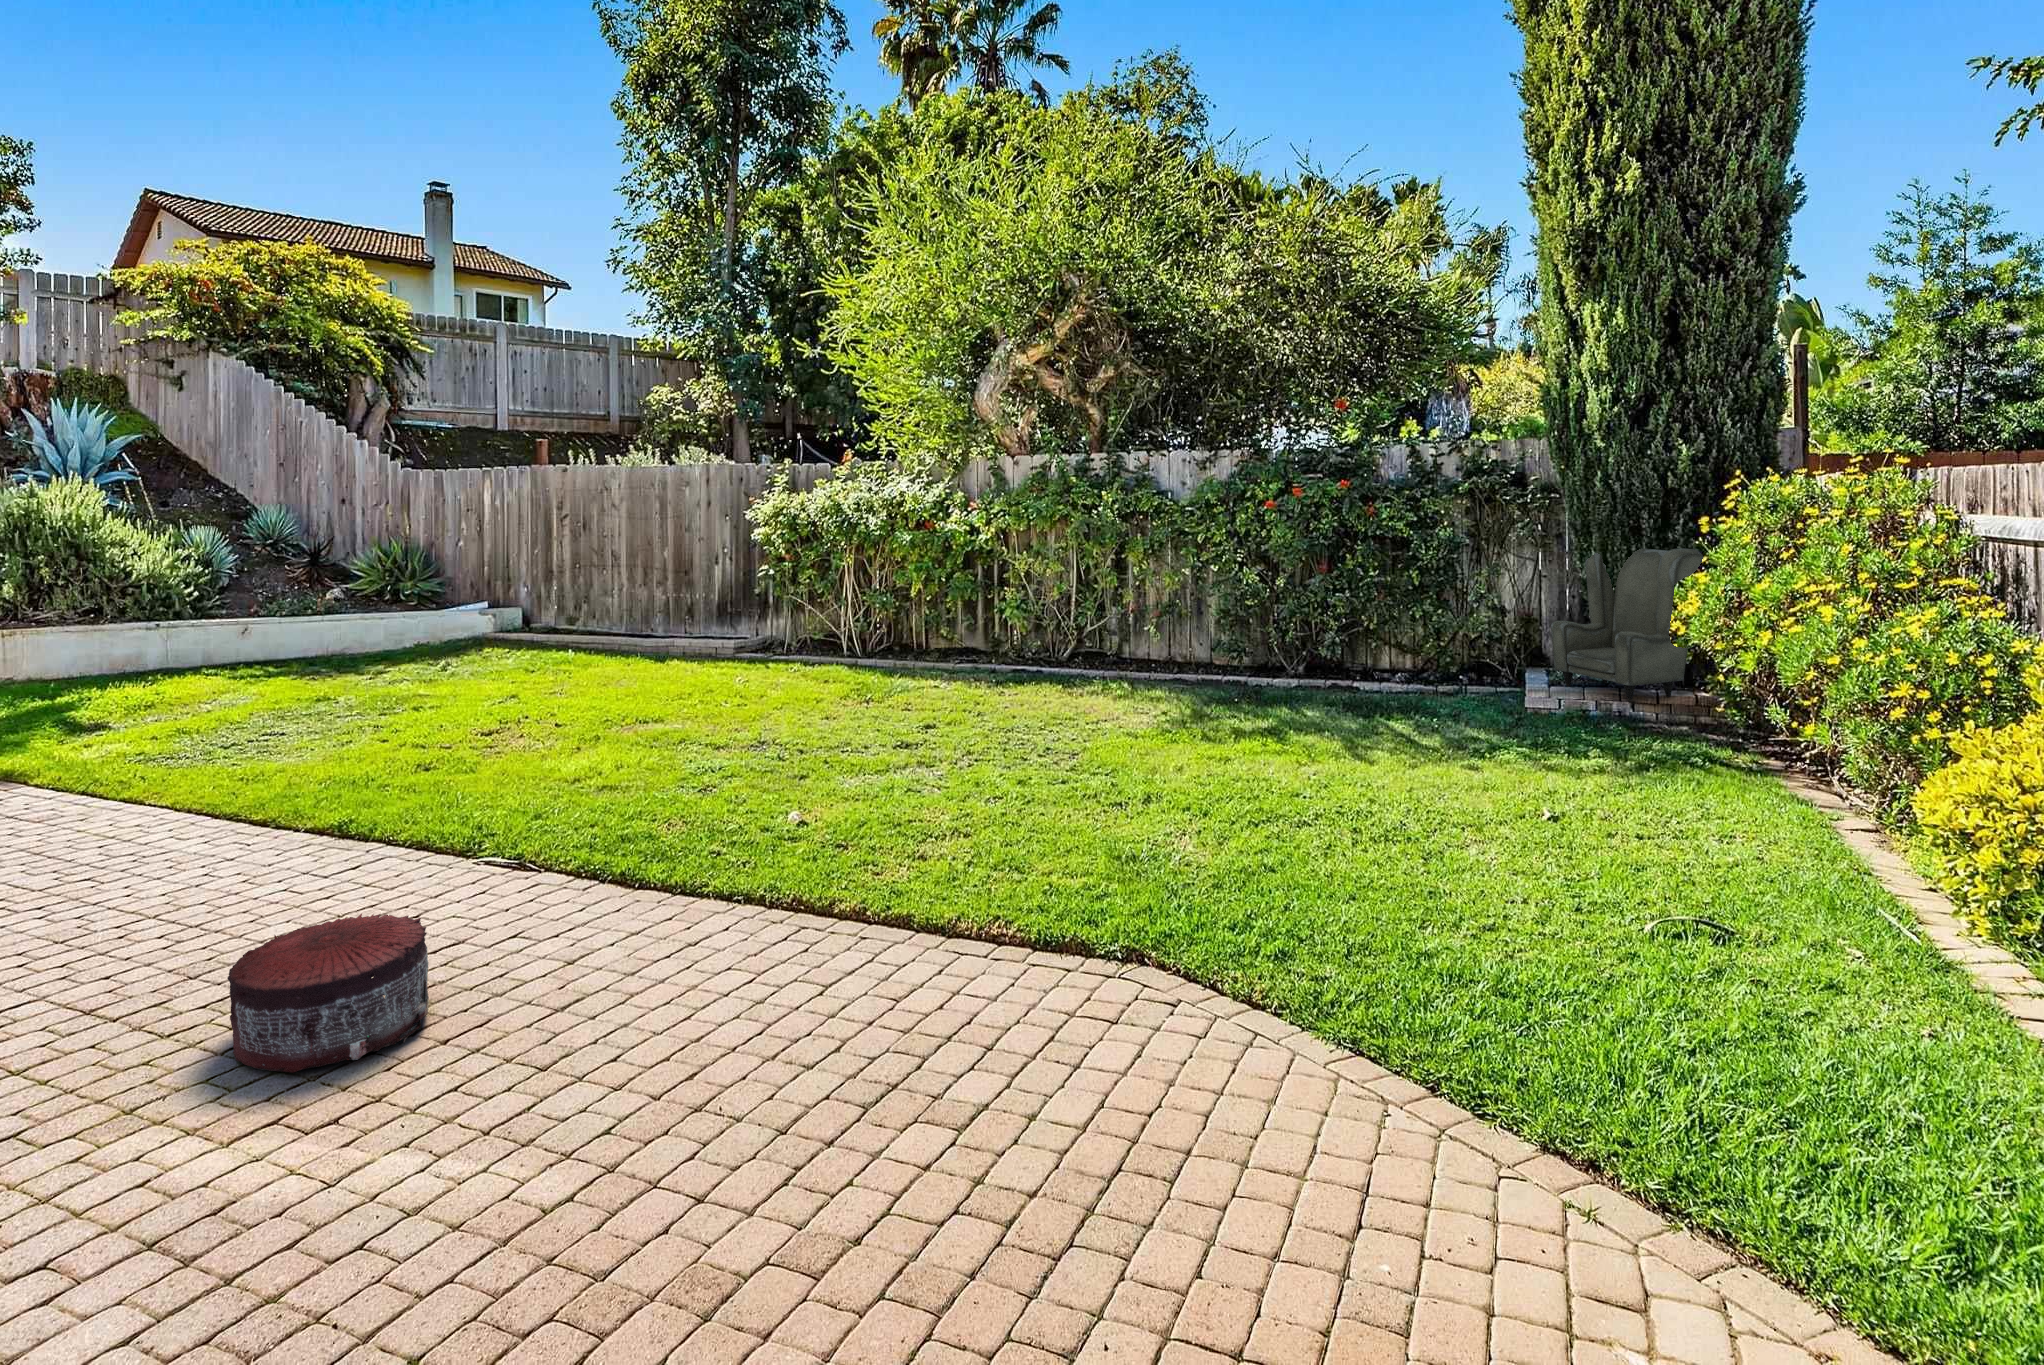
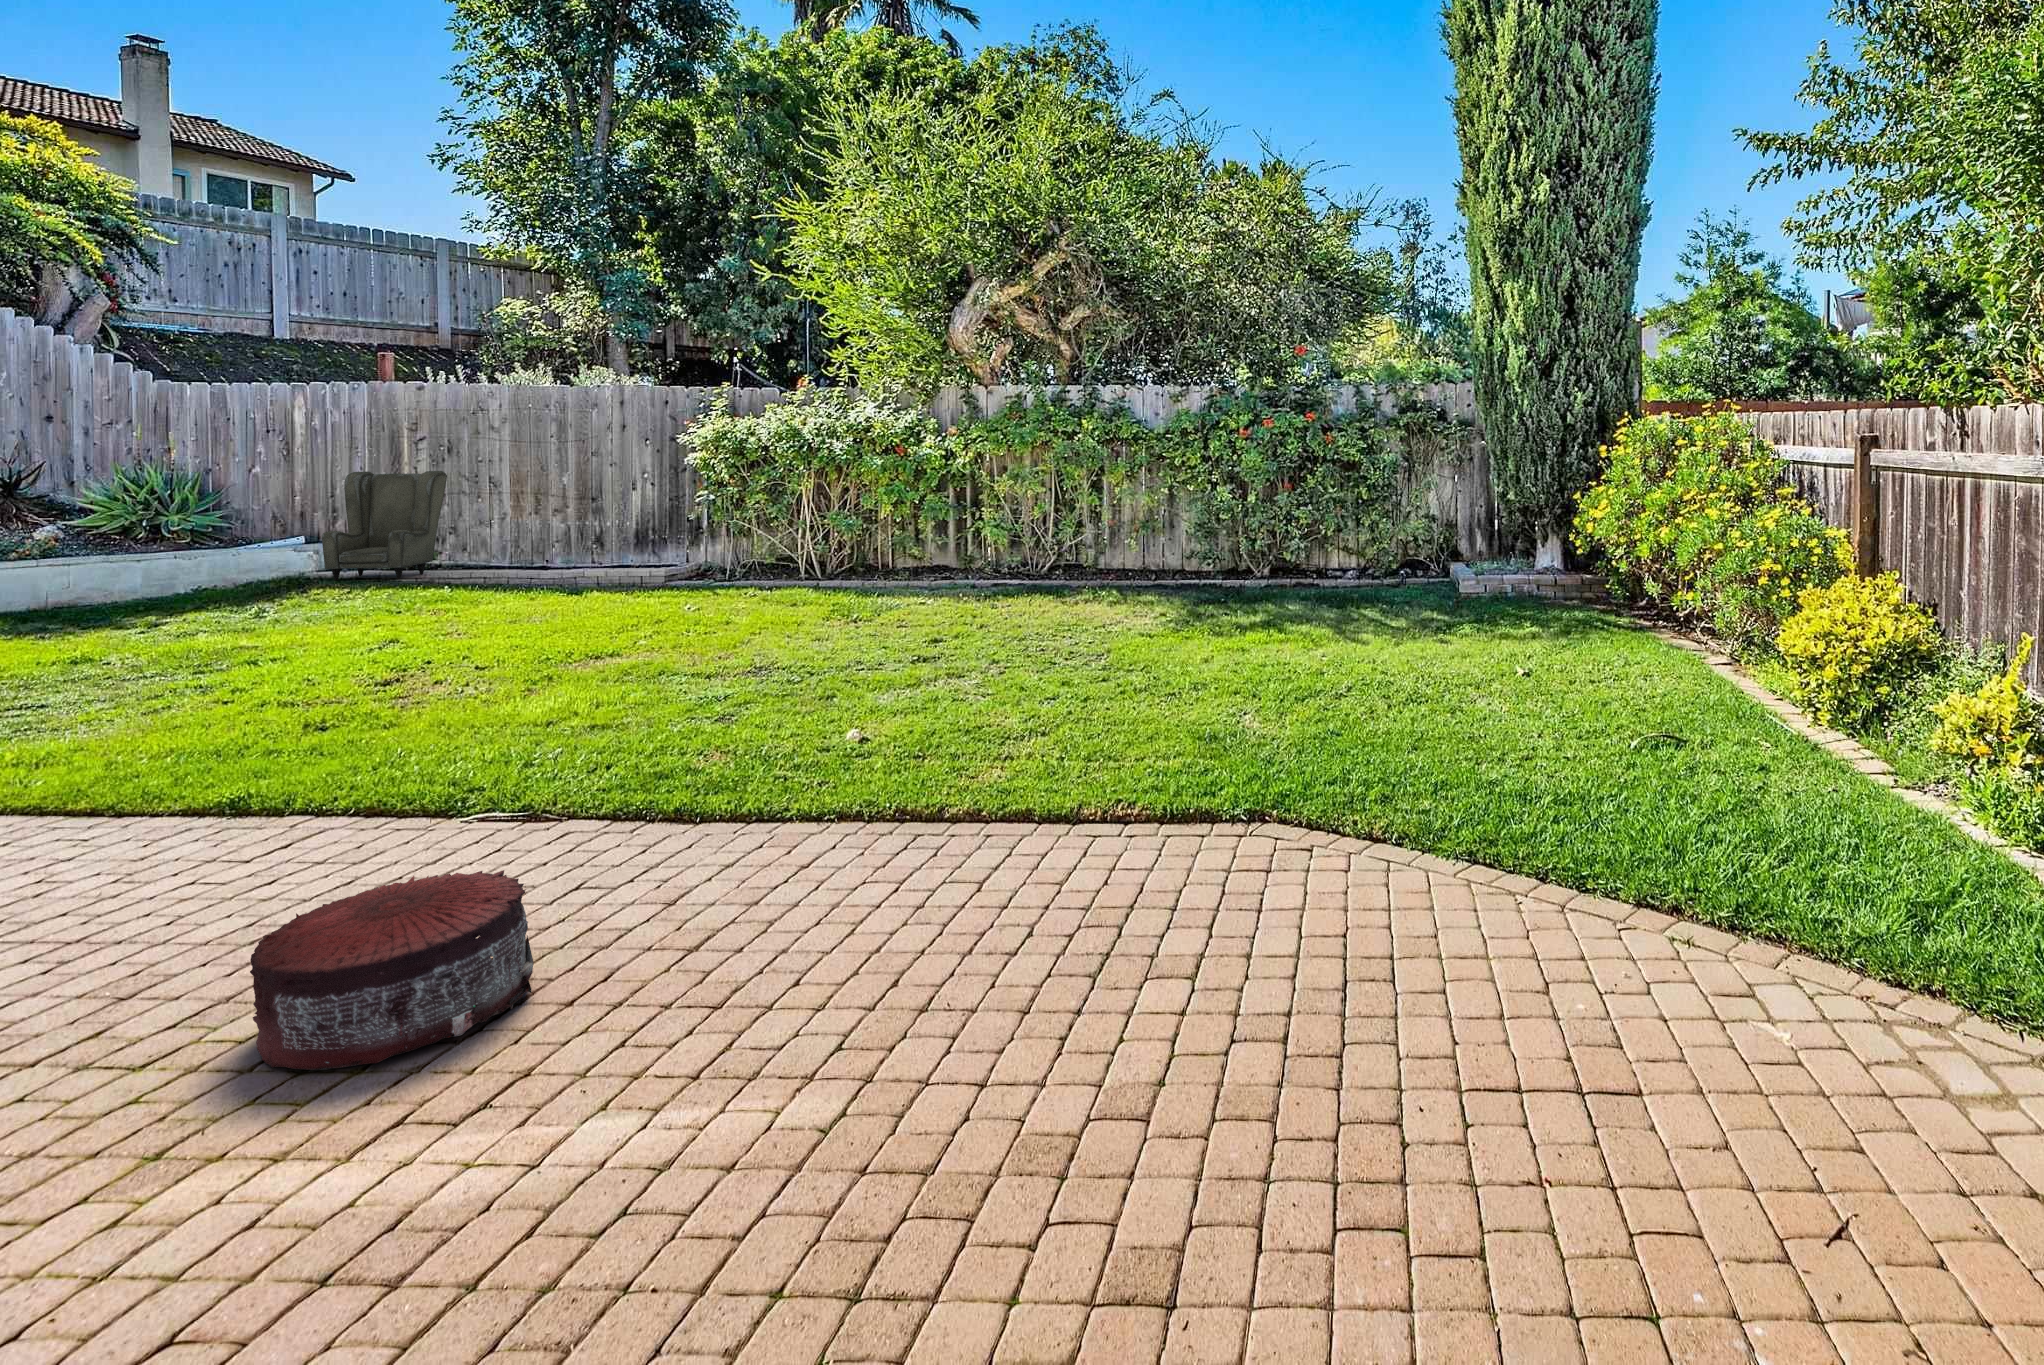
armchair: present [1551,548,1703,701] -> present [322,471,447,580]

